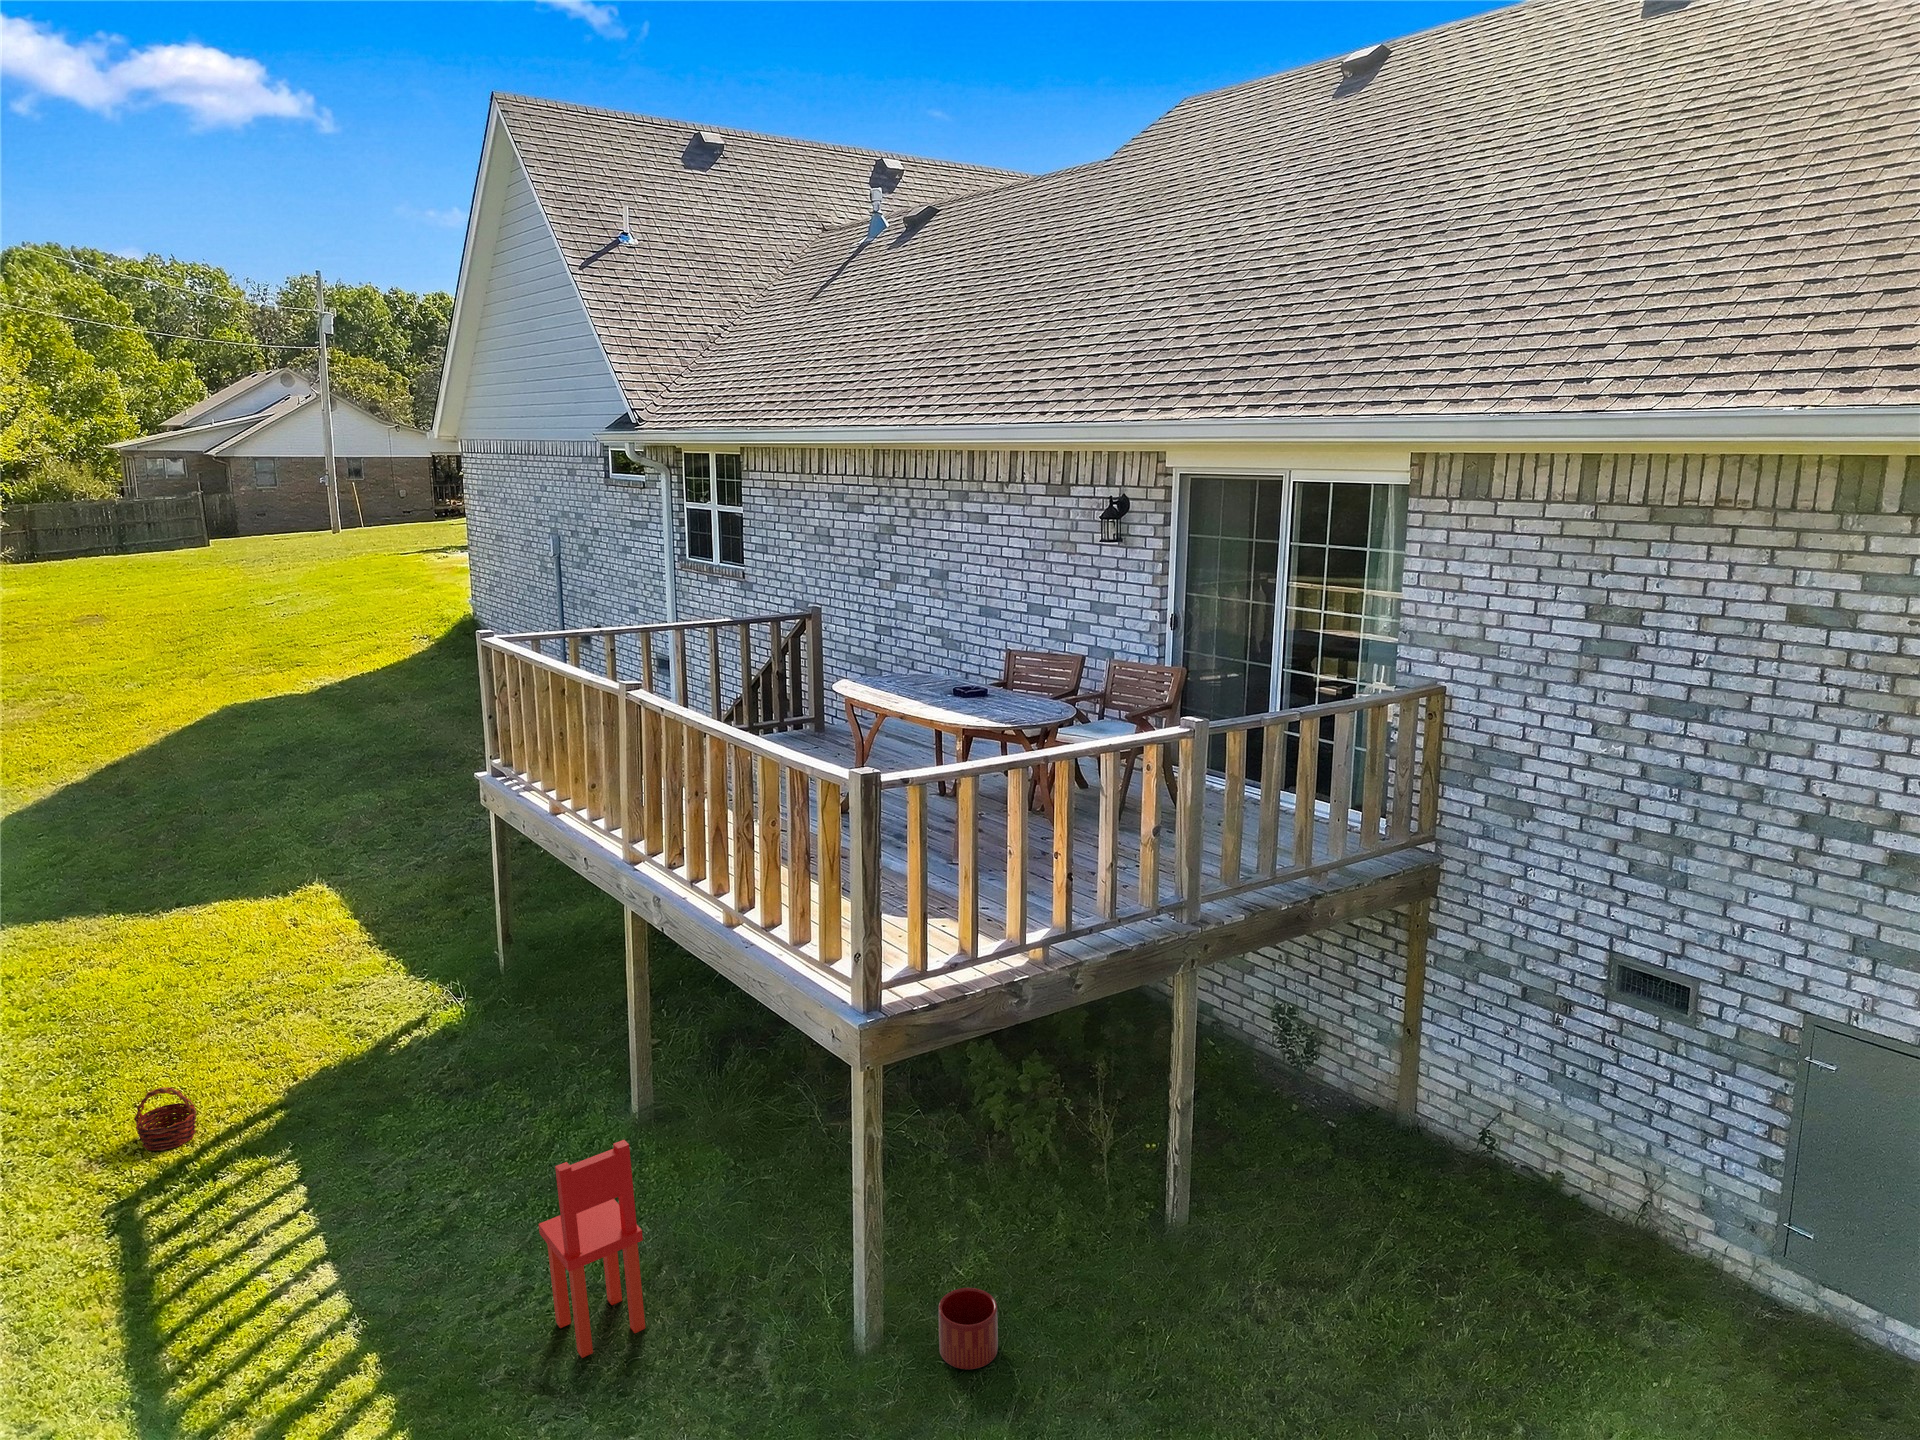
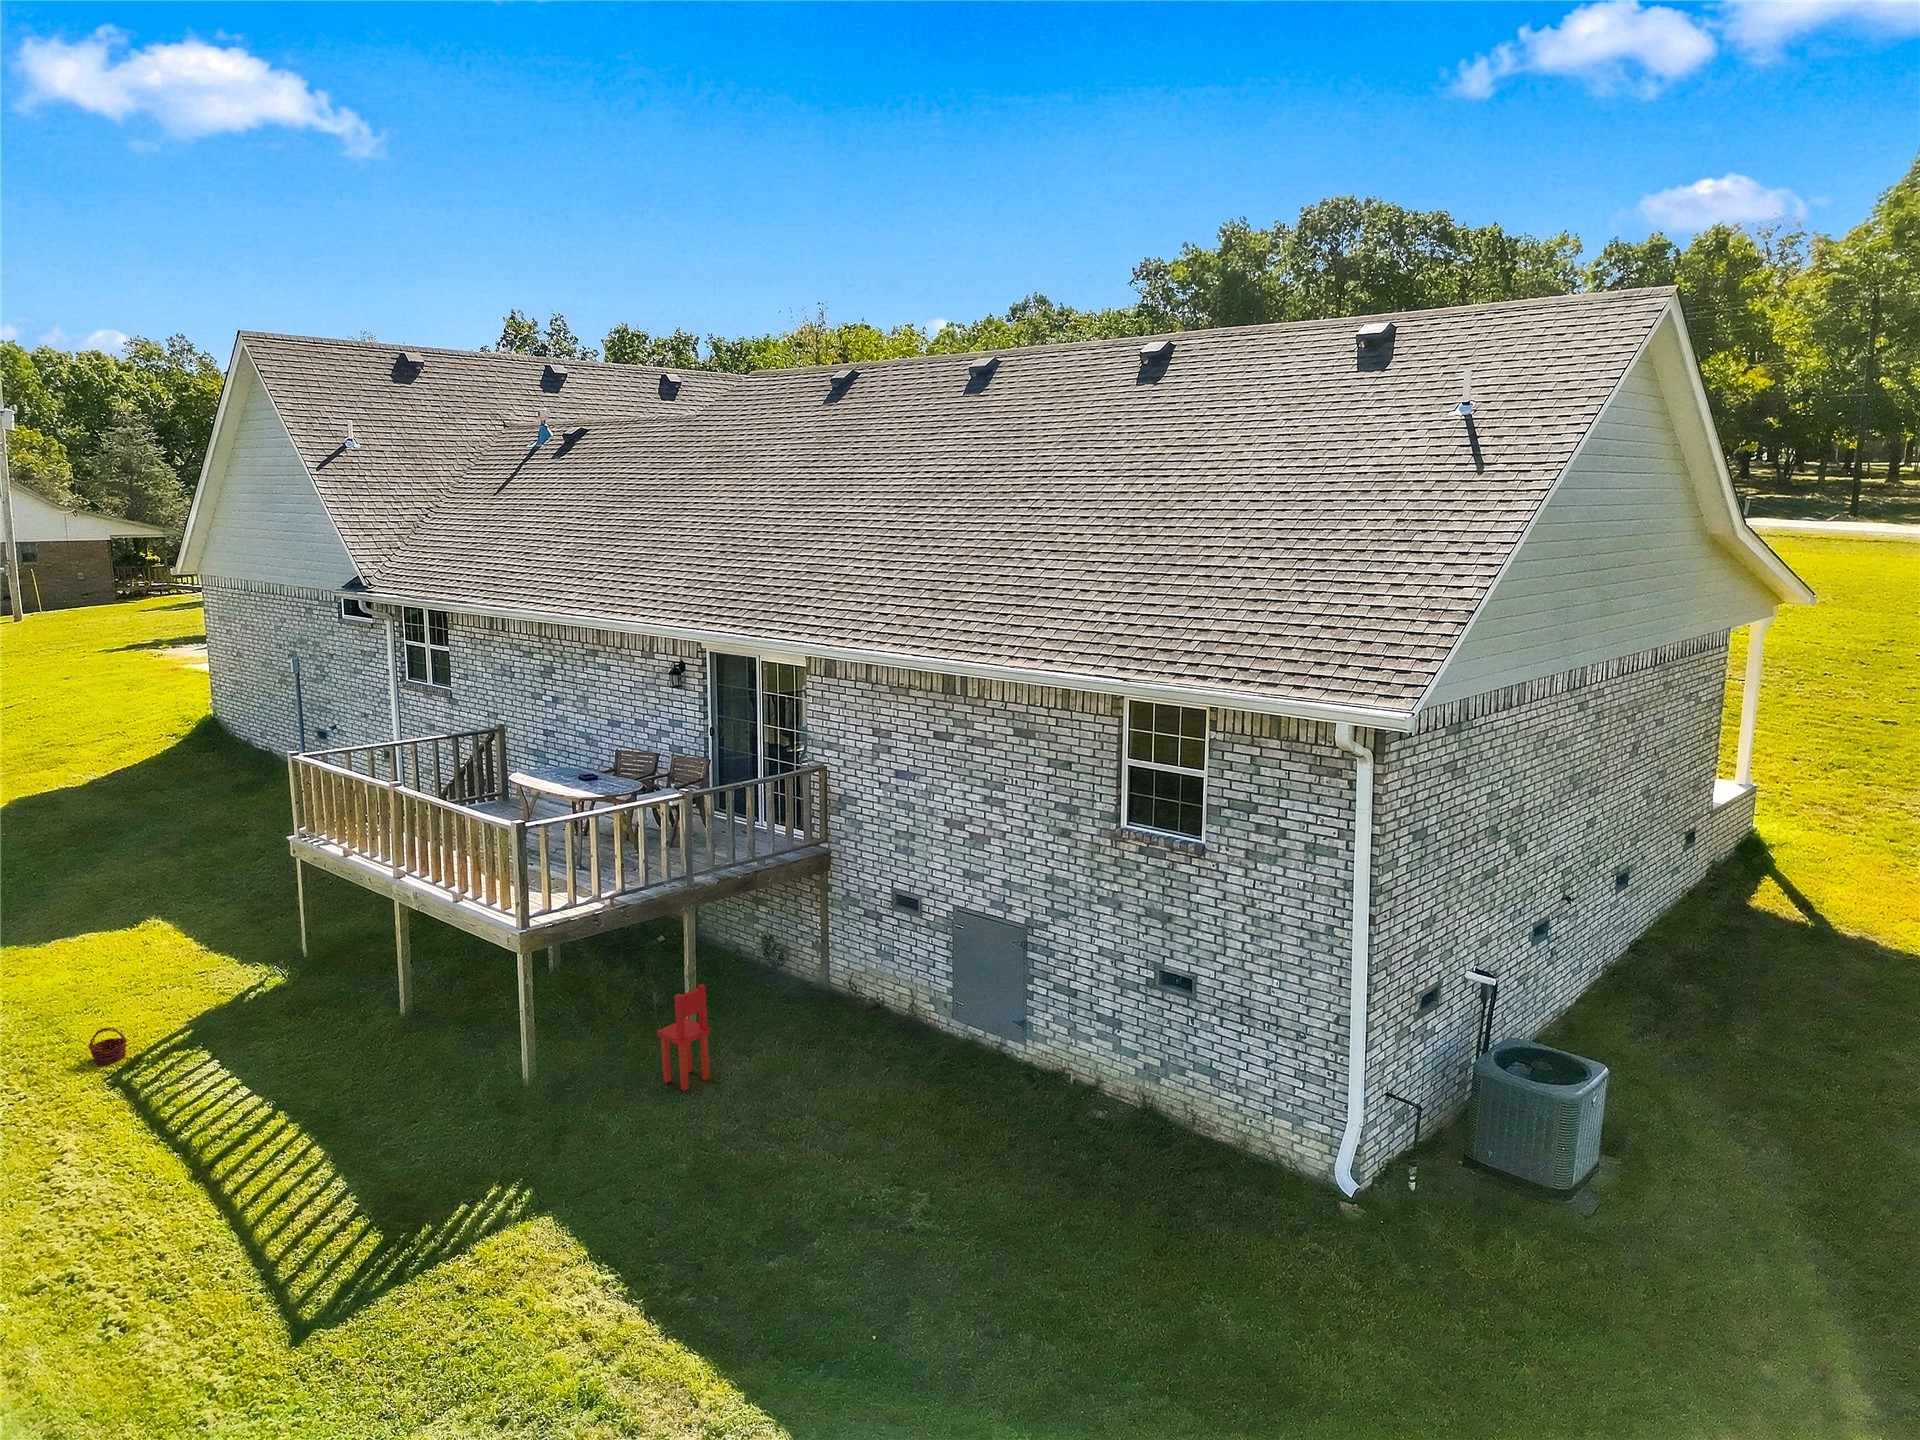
chair: present [539,1140,645,1358] -> present [657,984,710,1091]
planter: present [938,1288,998,1370] -> none [566,1060,596,1094]

